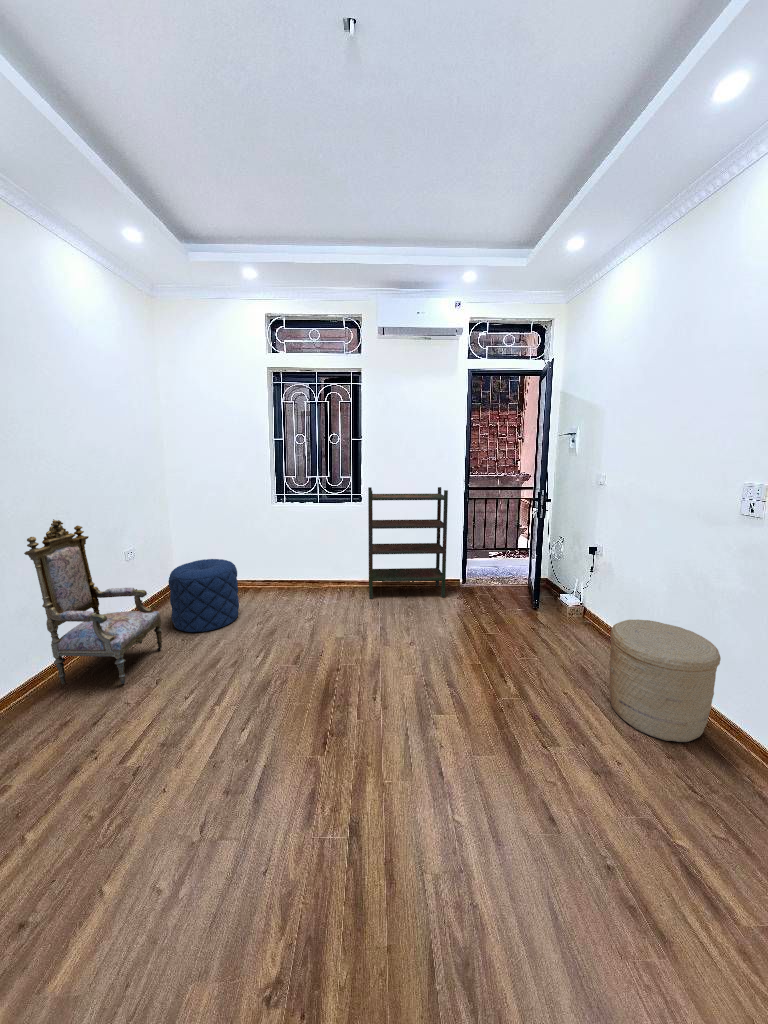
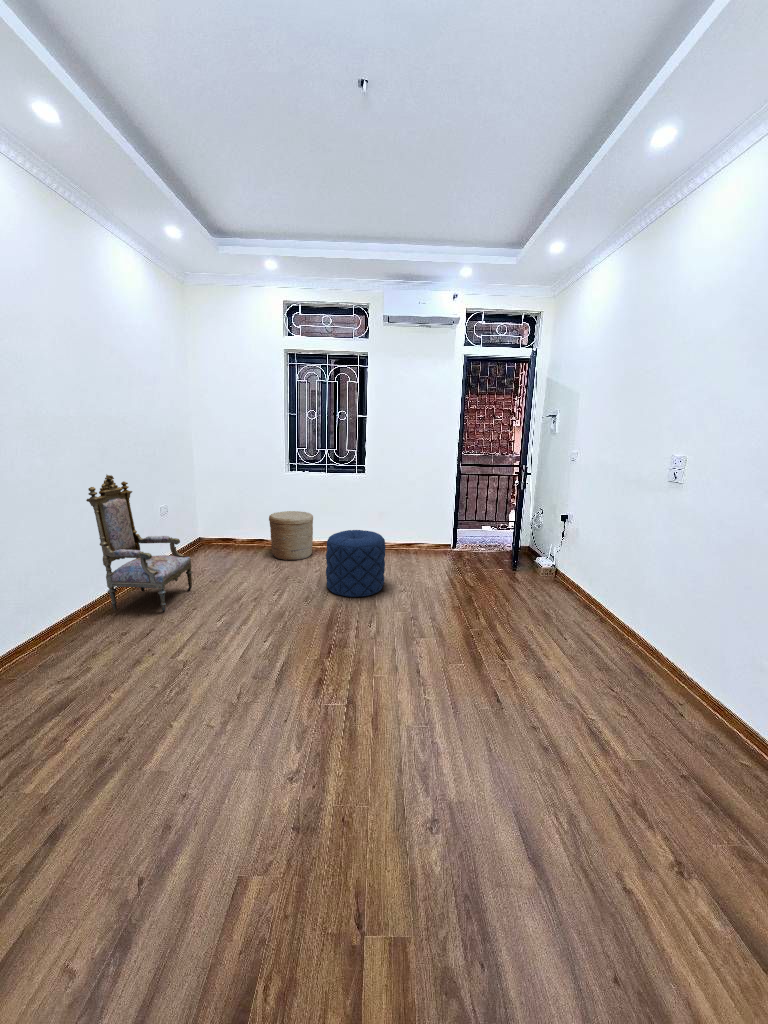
bookshelf: present [368,487,448,599] -> none [369,461,441,560]
pouf: present [169,559,239,632] -> present [326,530,386,597]
woven basket: present [609,620,721,742] -> present [269,511,313,560]

